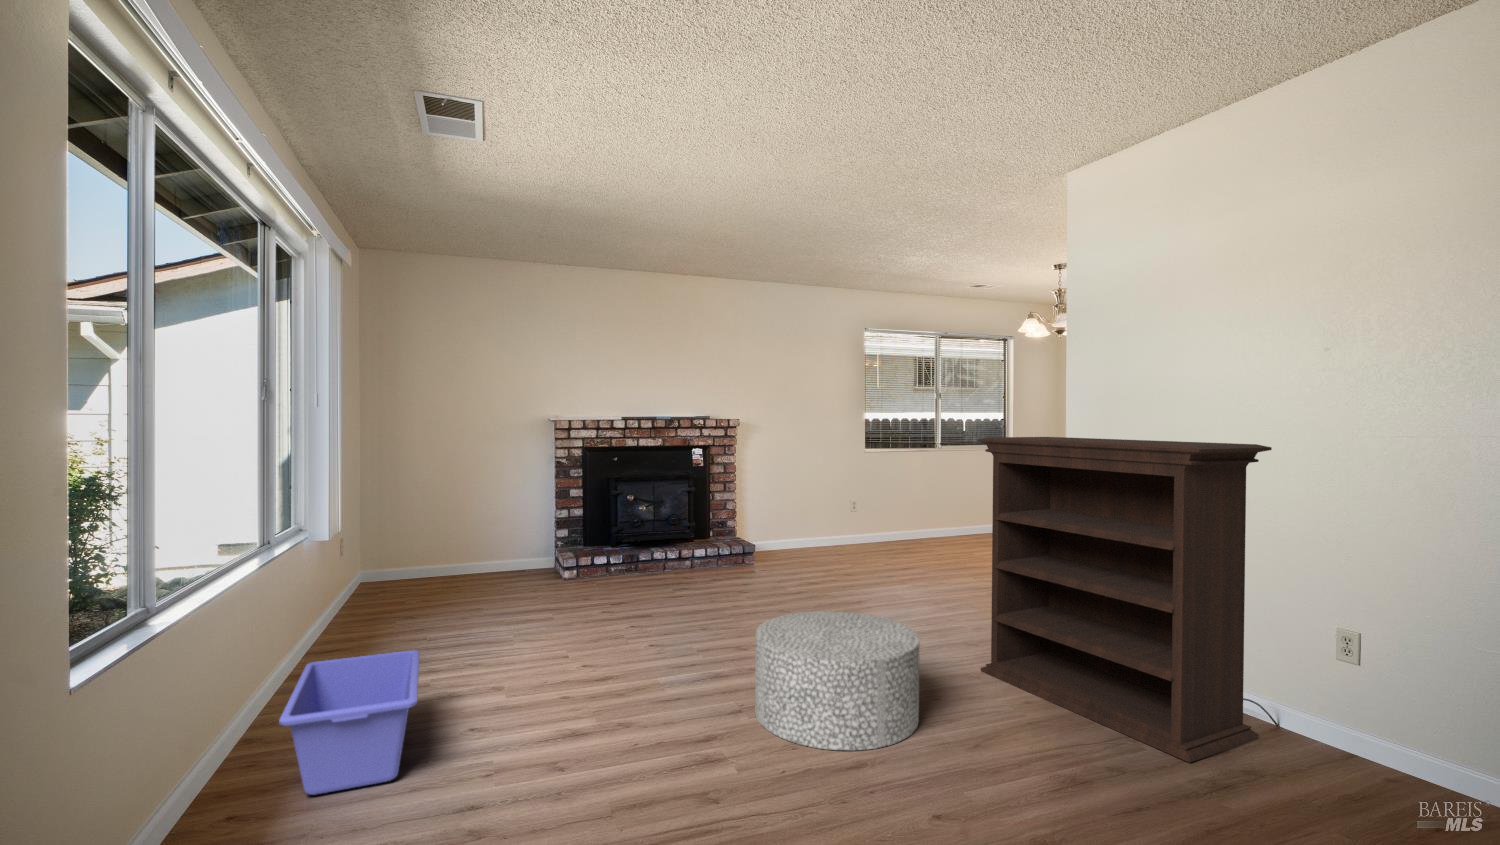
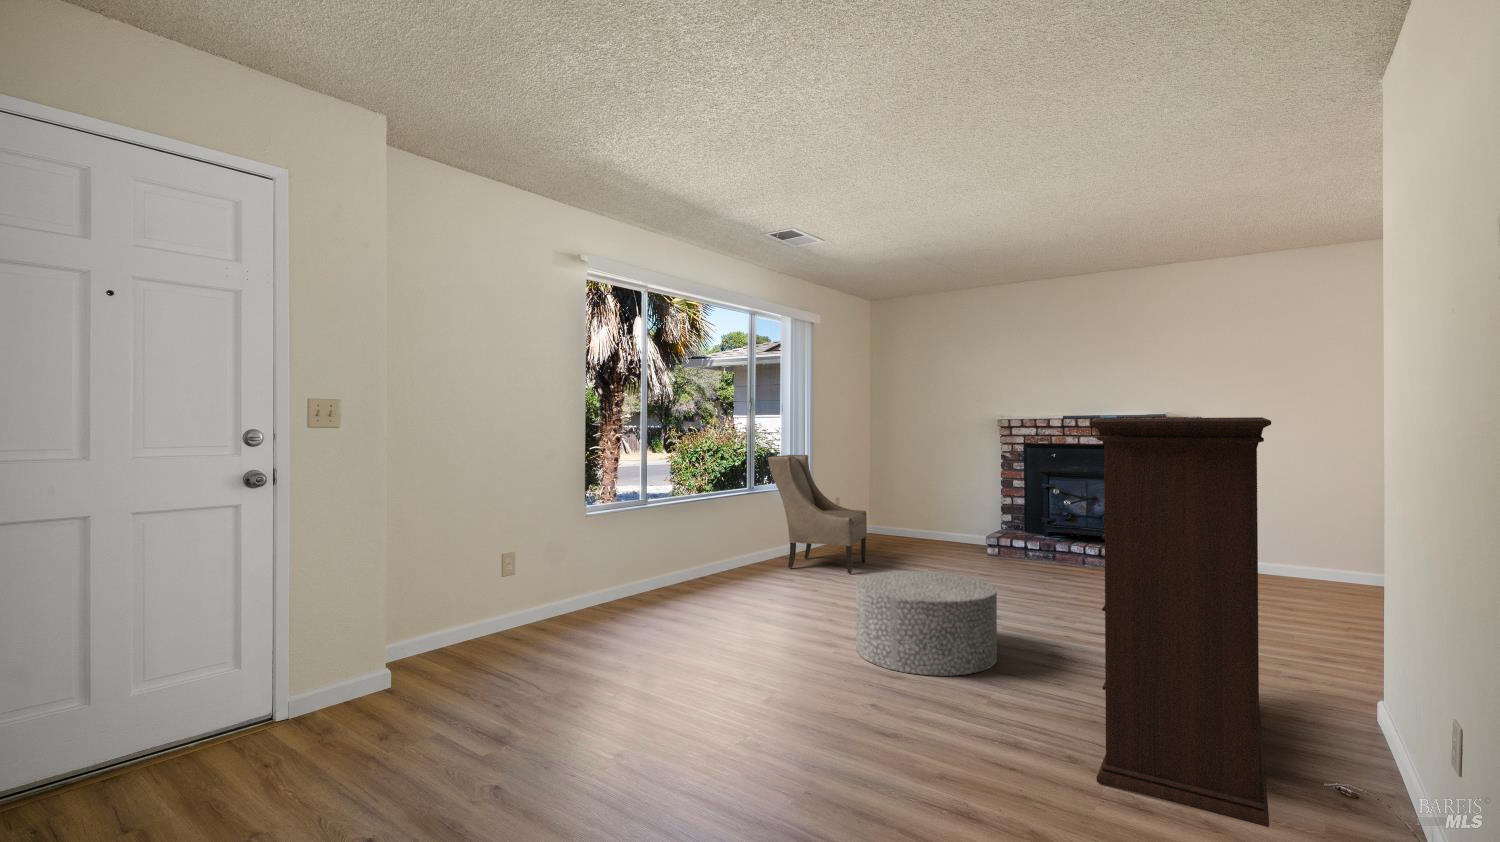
armchair: none [341,479,509,667] -> present [768,455,867,574]
storage bin: present [279,650,419,795] -> none [651,540,745,597]

